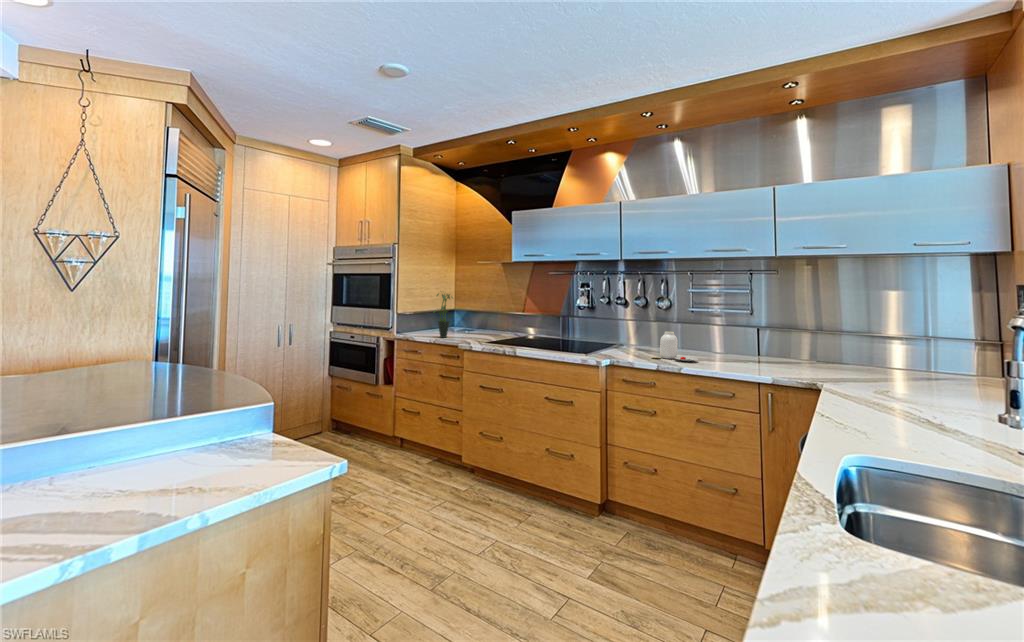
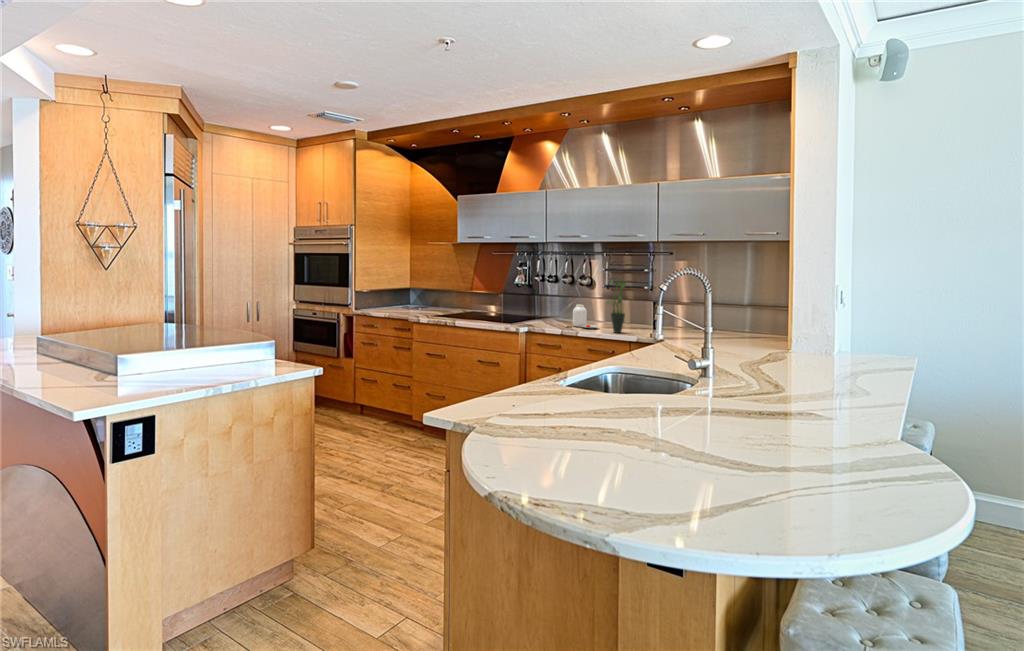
potted plant: present [433,294,453,338] -> present [607,280,627,333]

